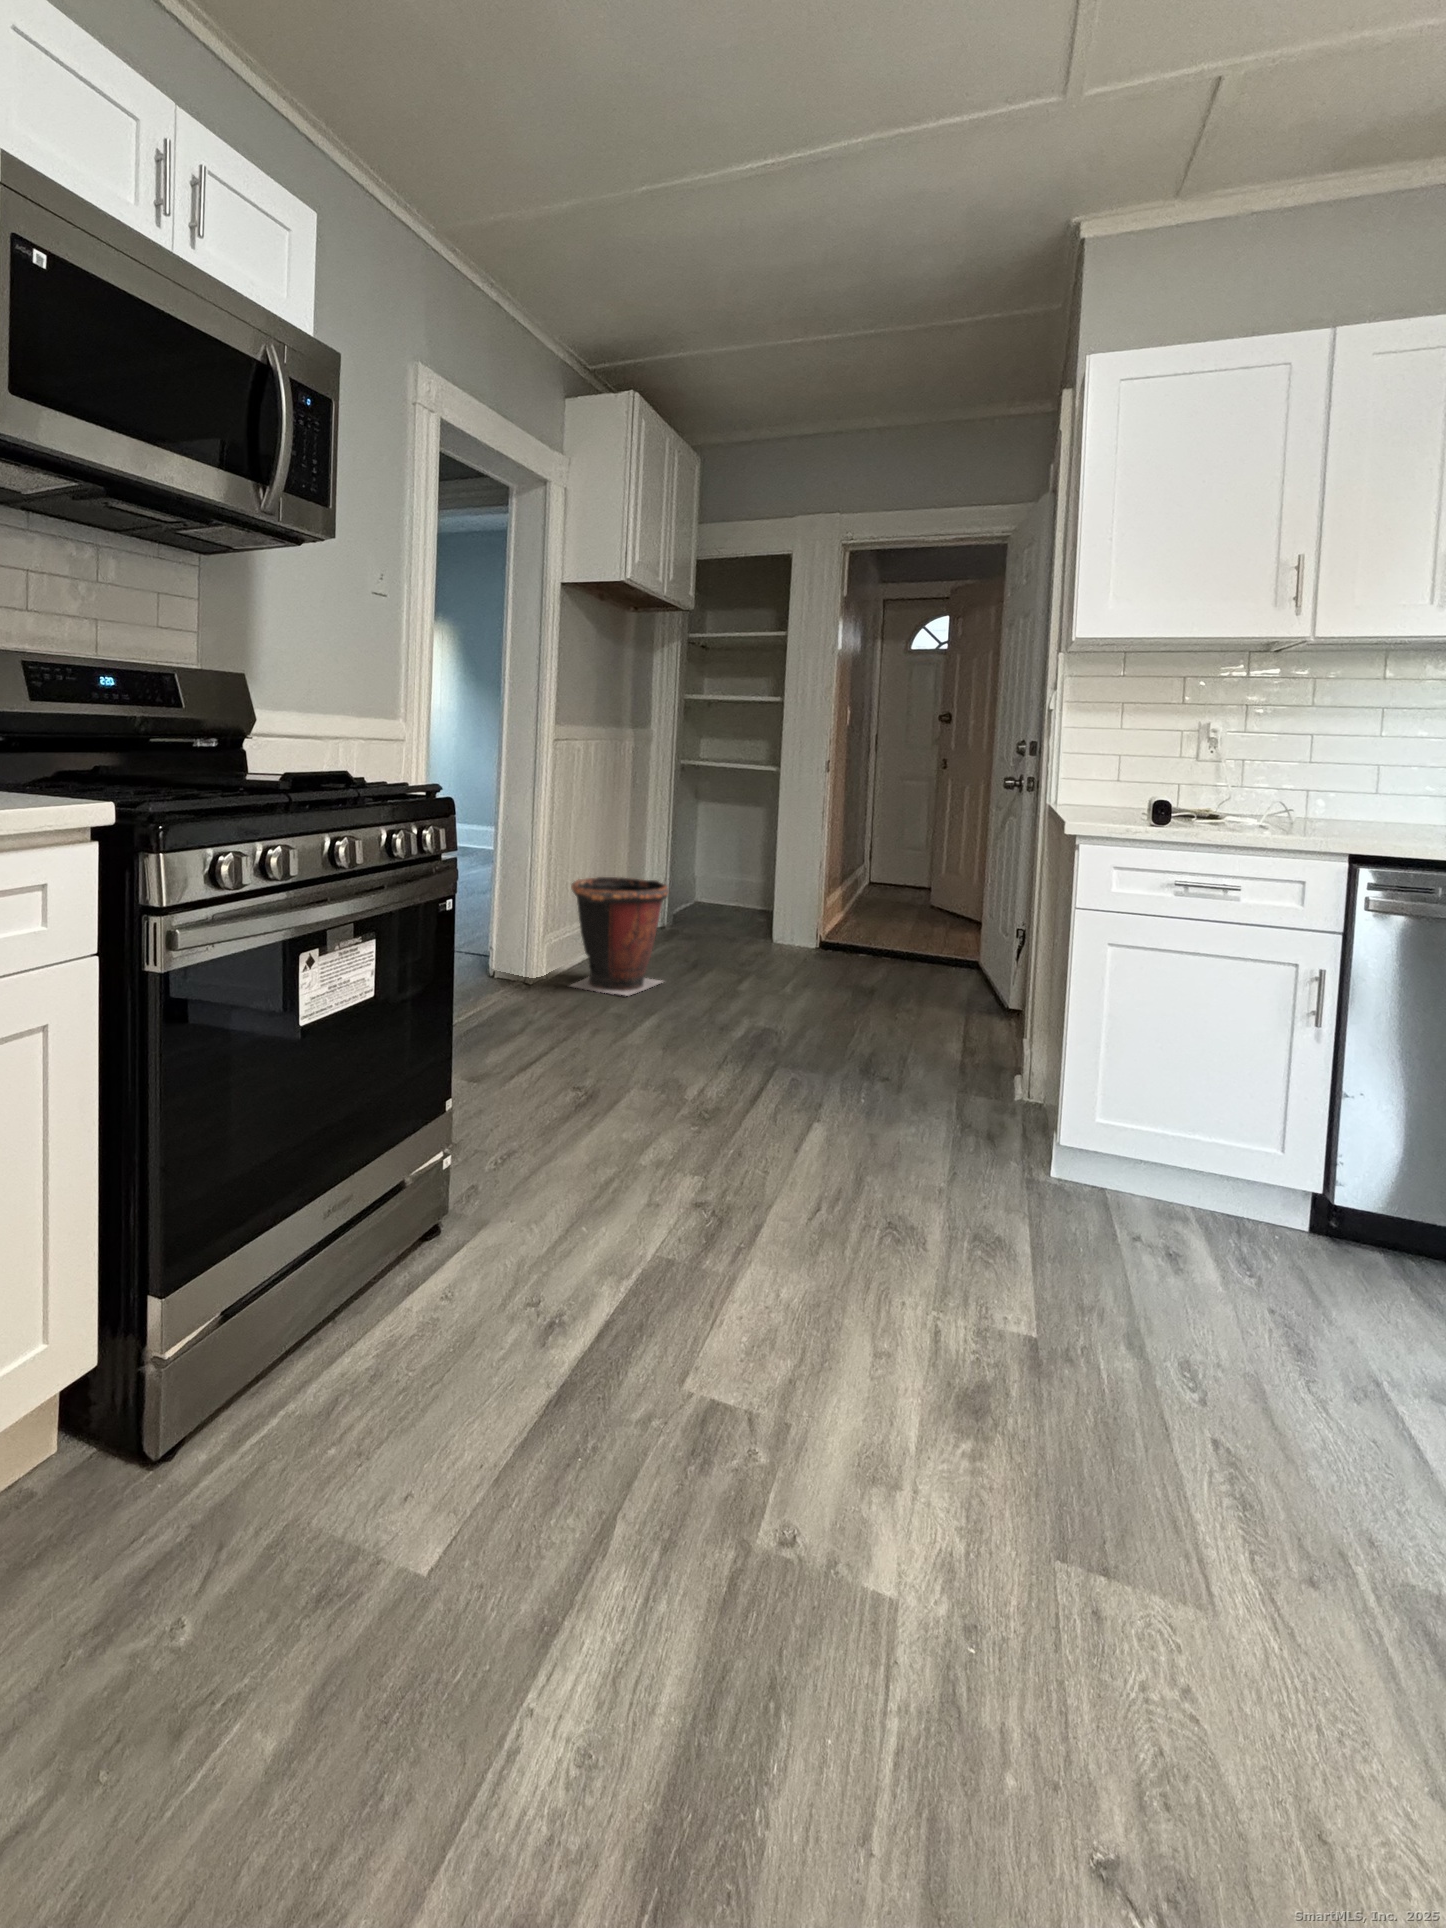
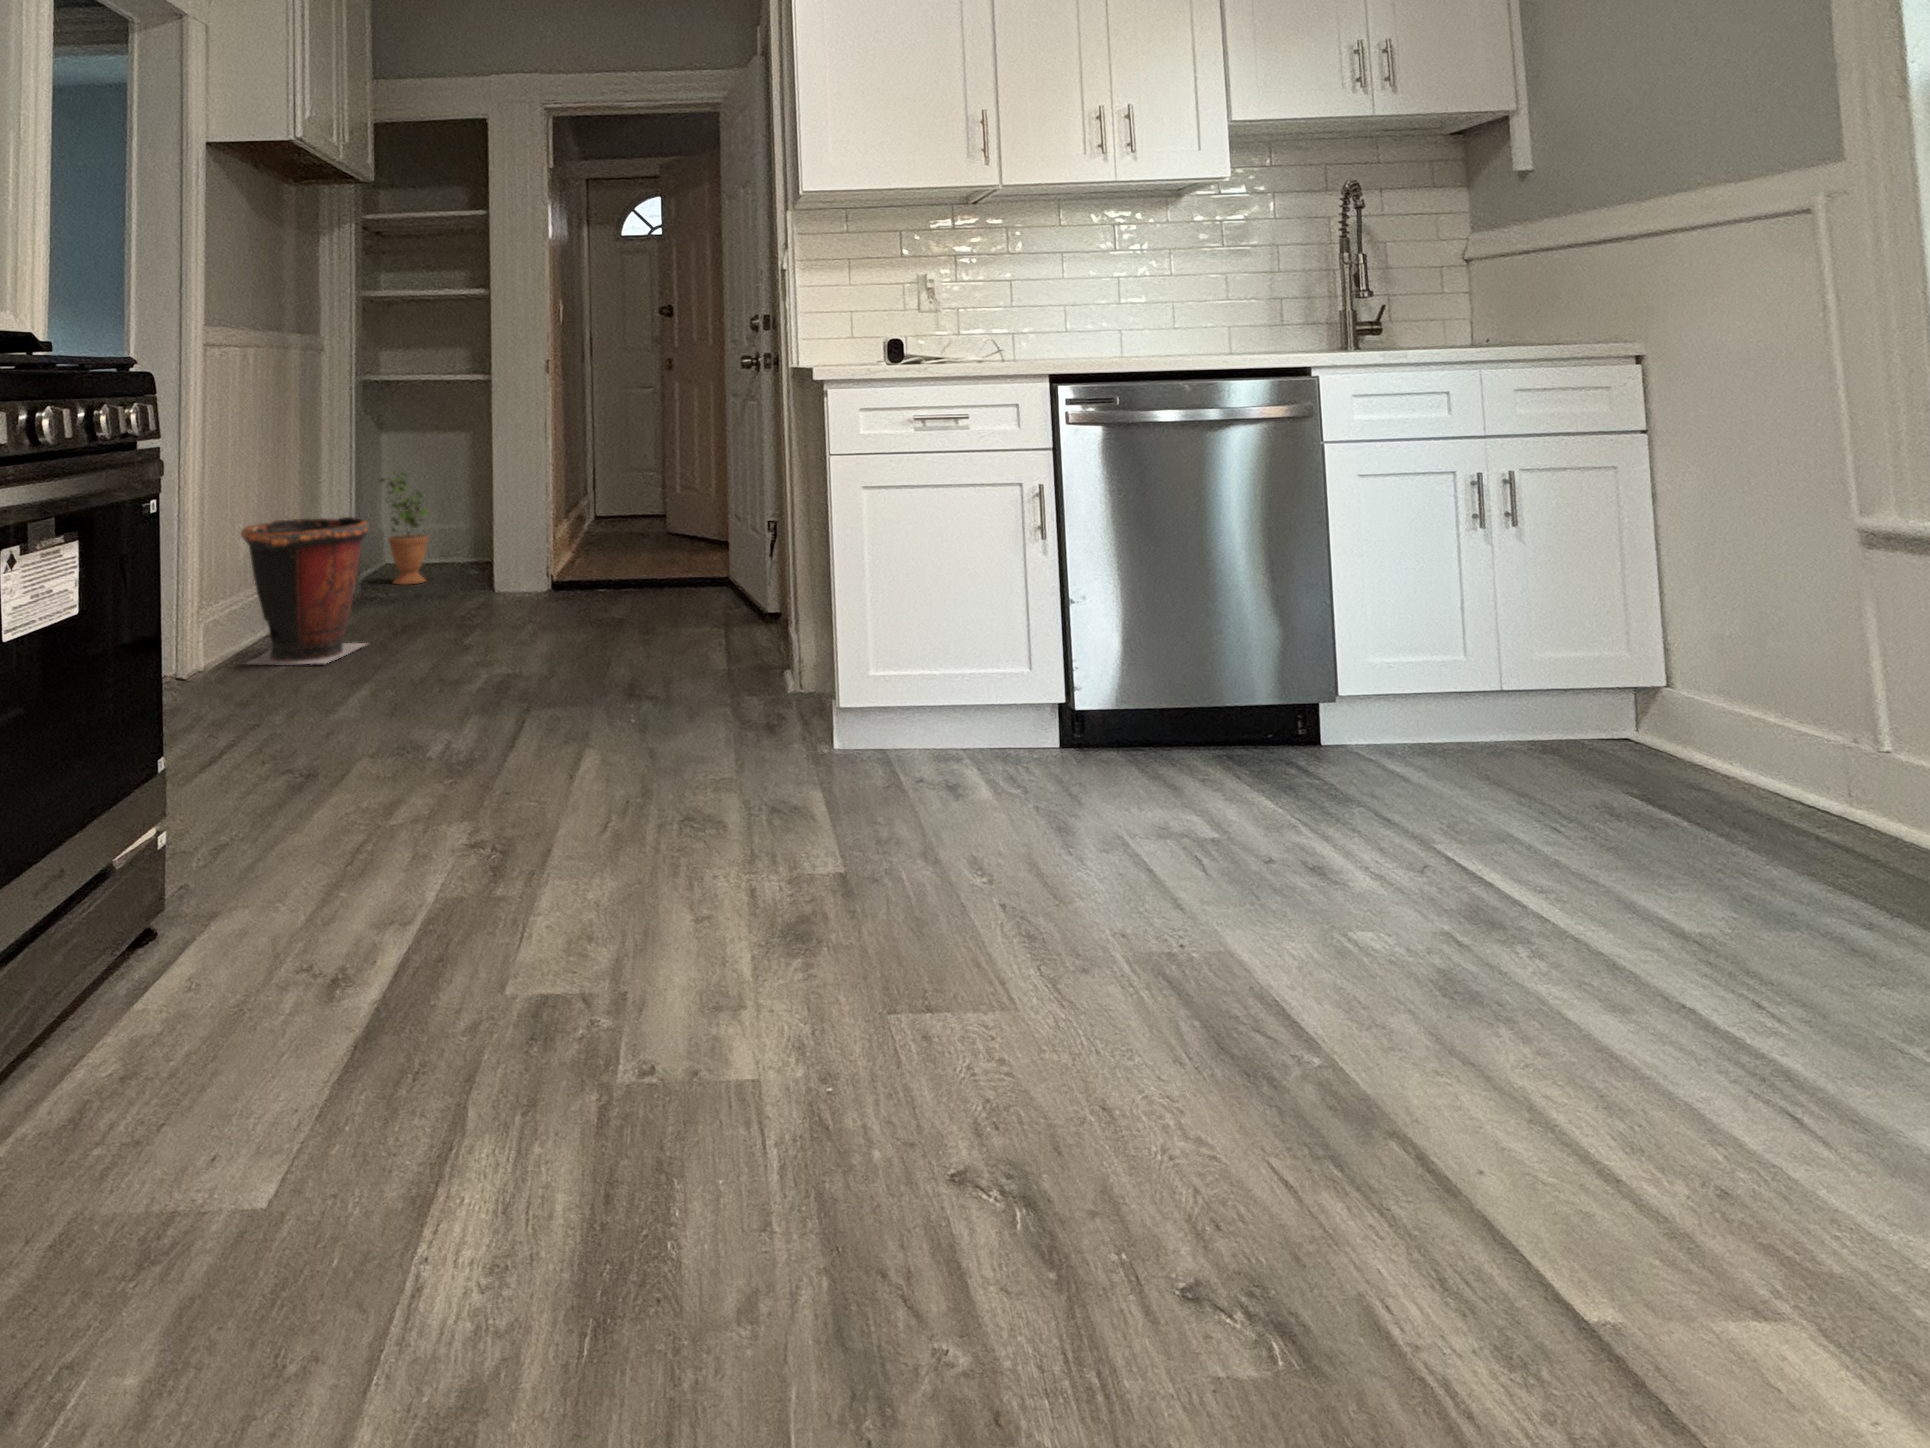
potted plant: none [691,834,729,927] -> present [379,472,428,584]

